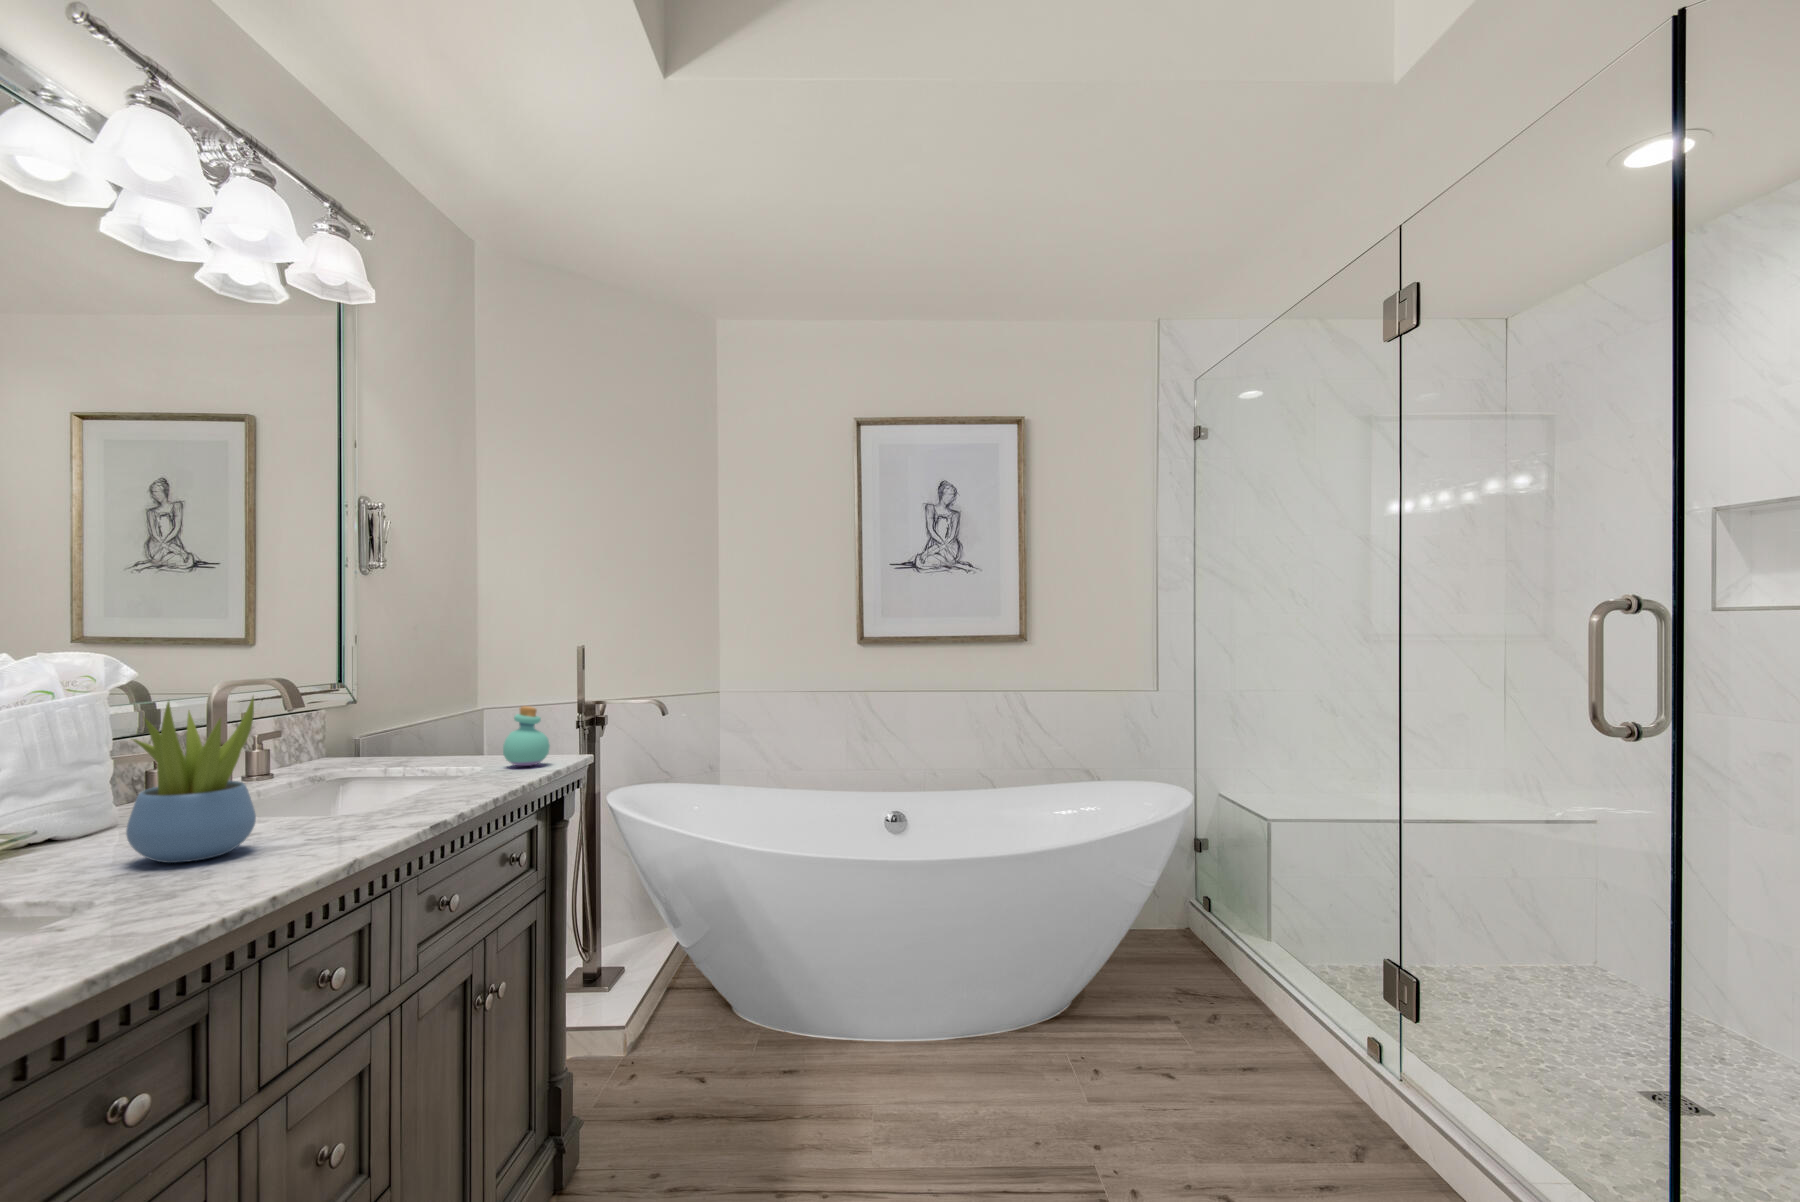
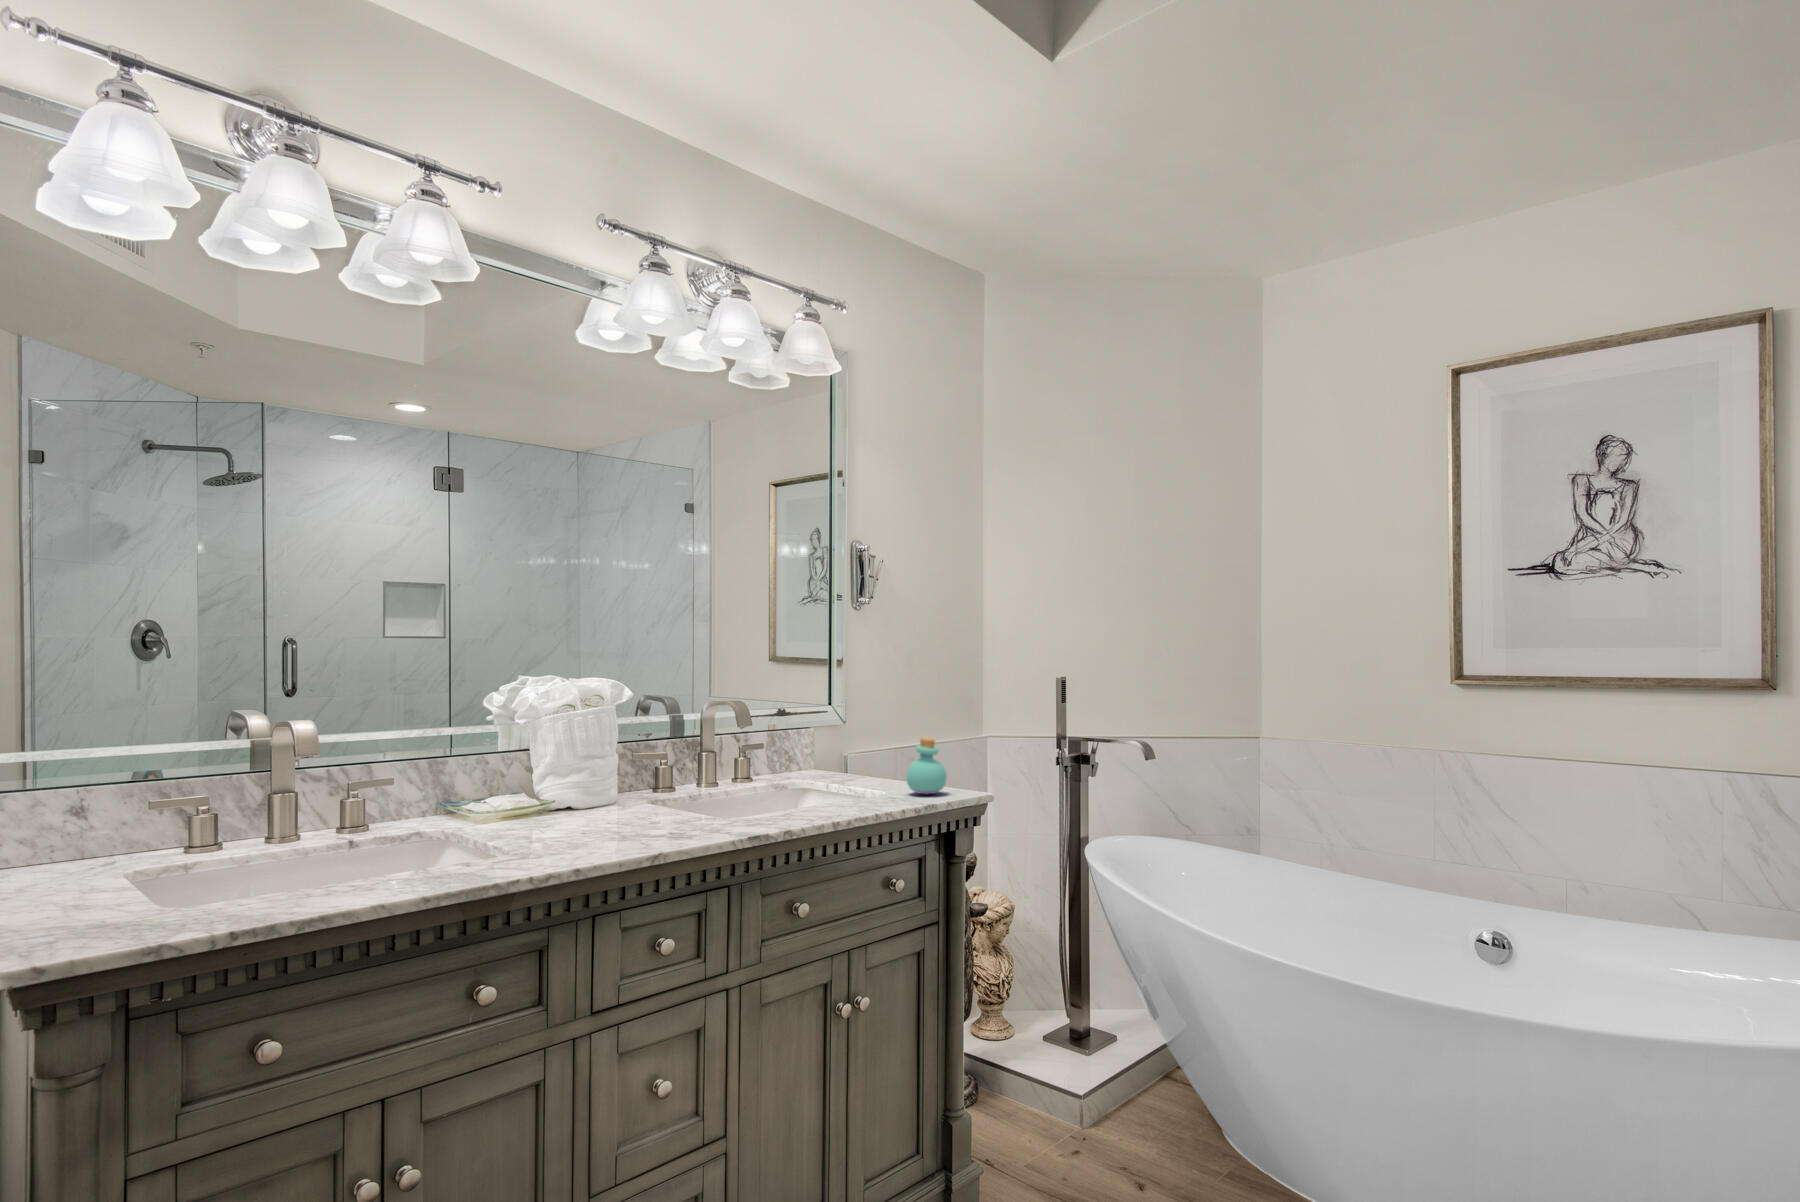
succulent plant: present [126,697,256,863] -> none [557,724,631,839]

